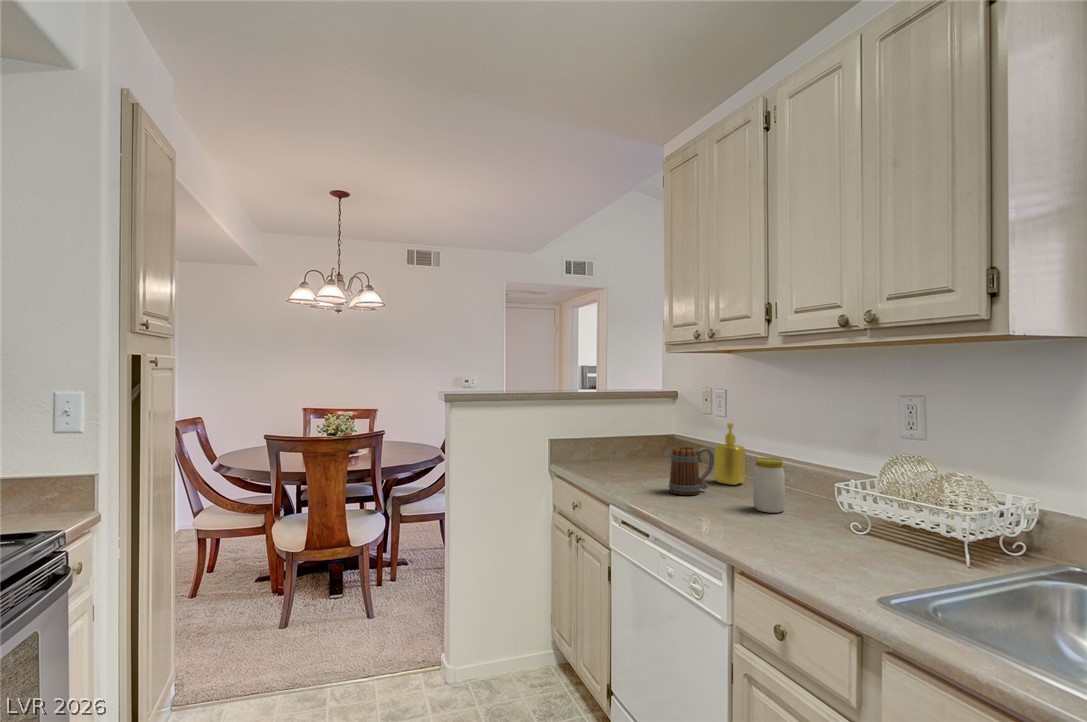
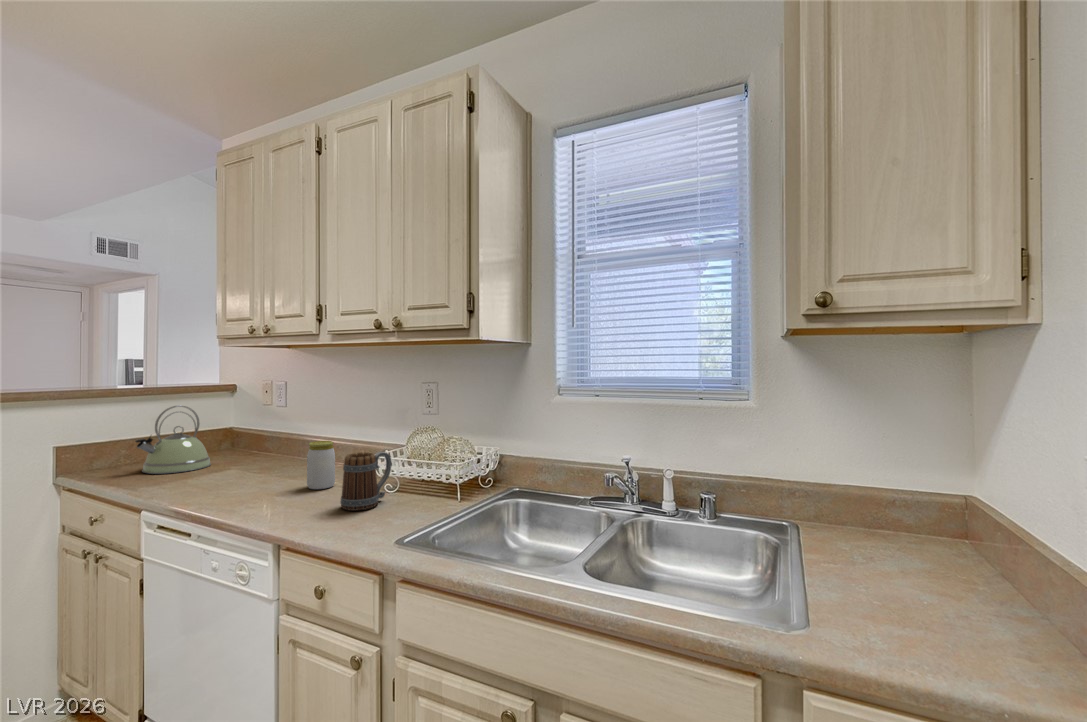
kettle: none [601,408,657,471] -> present [135,405,211,474]
soap dispenser: present [715,423,745,485] -> none [273,413,304,470]
mug: present [669,446,714,495] -> present [341,452,392,511]

